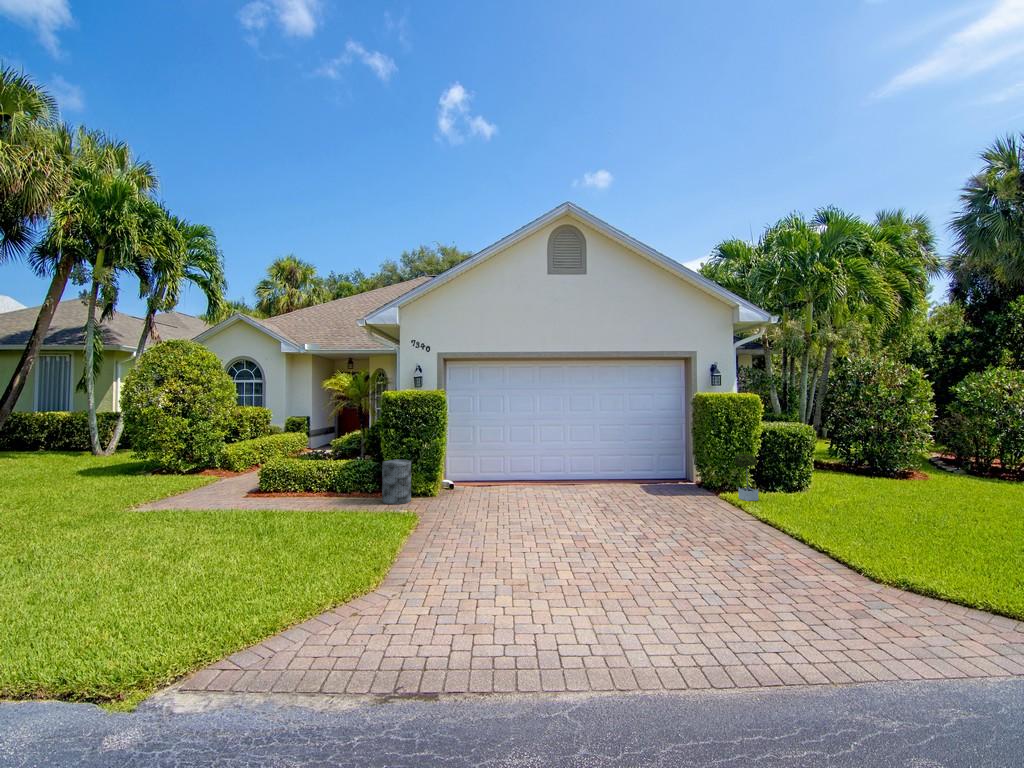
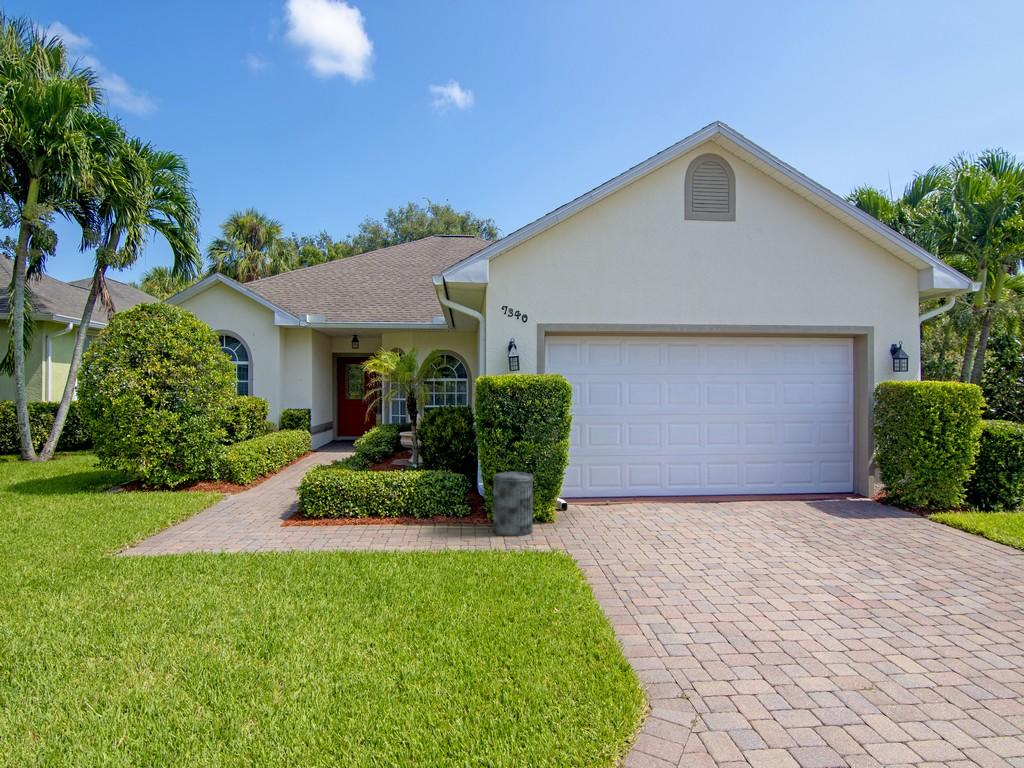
potted tree: present [735,454,758,501] -> none [947,461,983,523]

